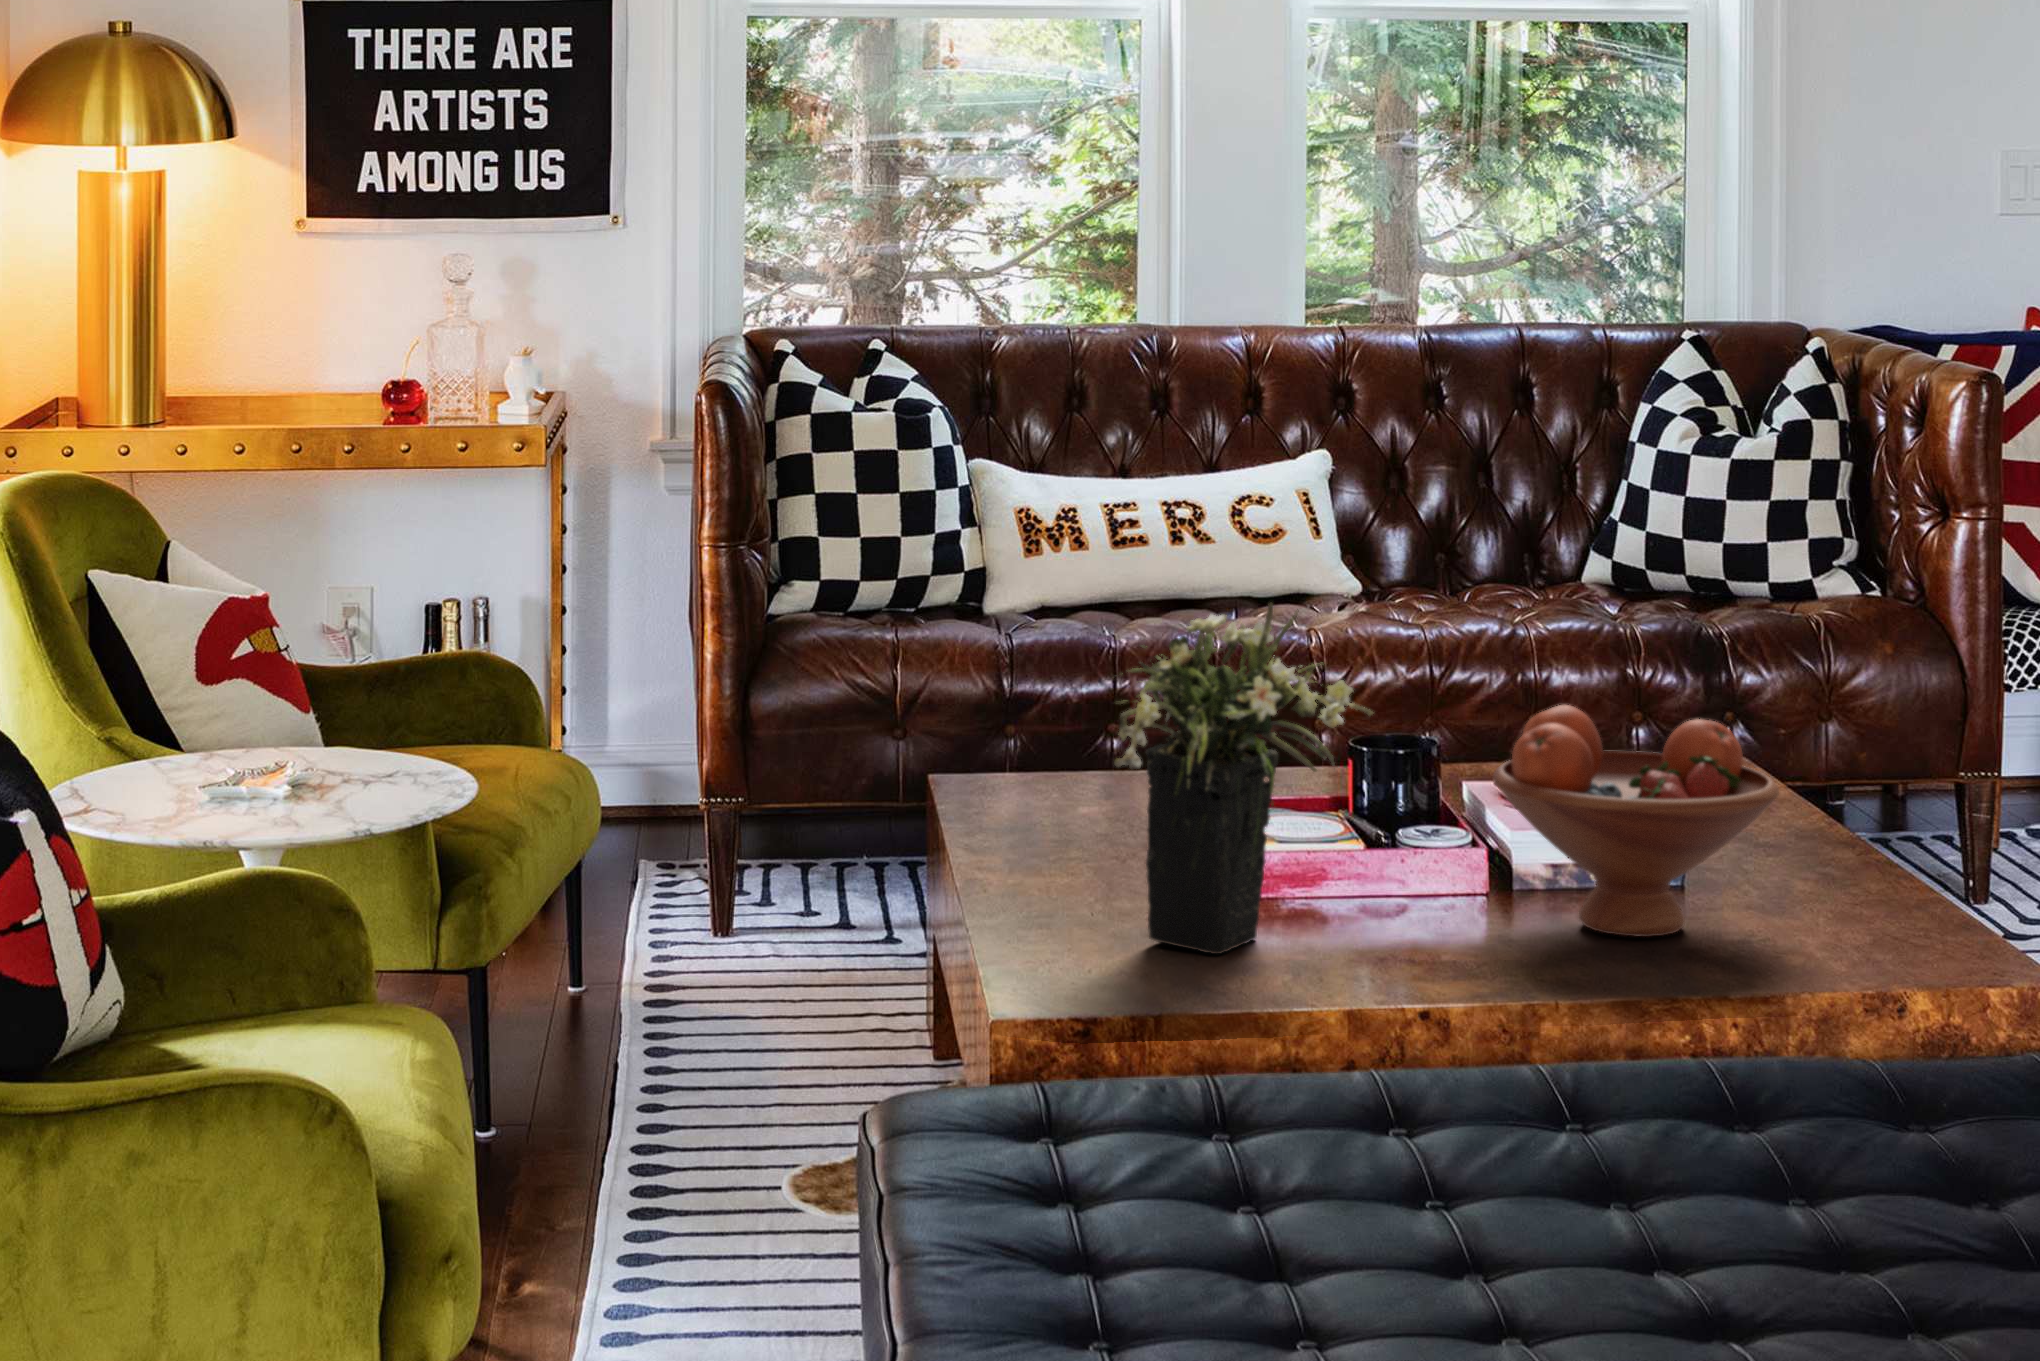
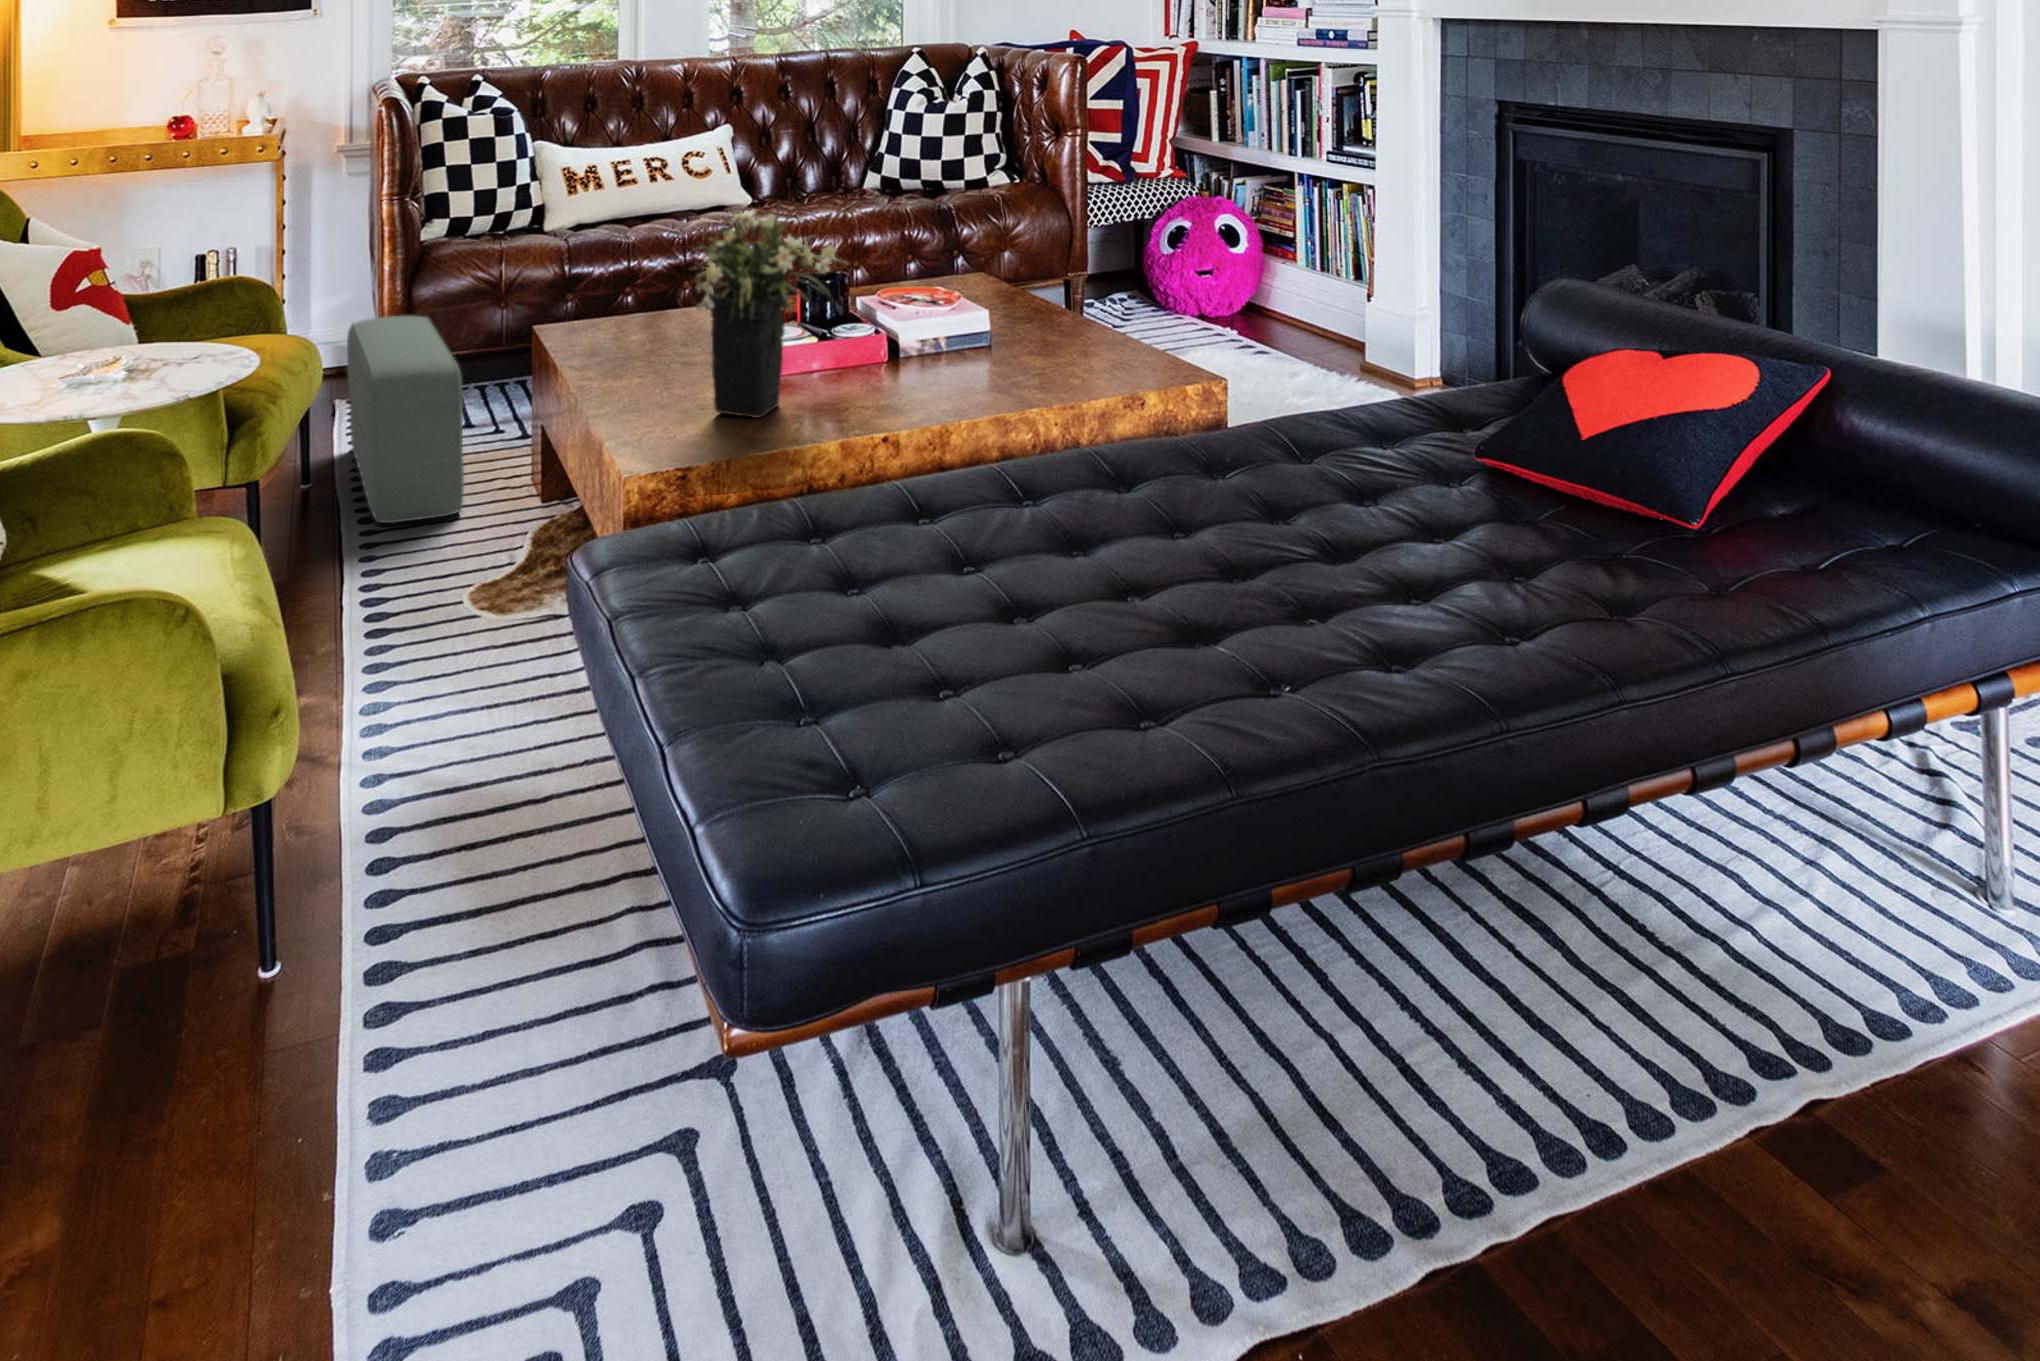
fruit bowl: present [1493,705,1779,937] -> none [910,250,1077,382]
pouf: none [629,755,797,1095] -> present [347,316,464,523]

